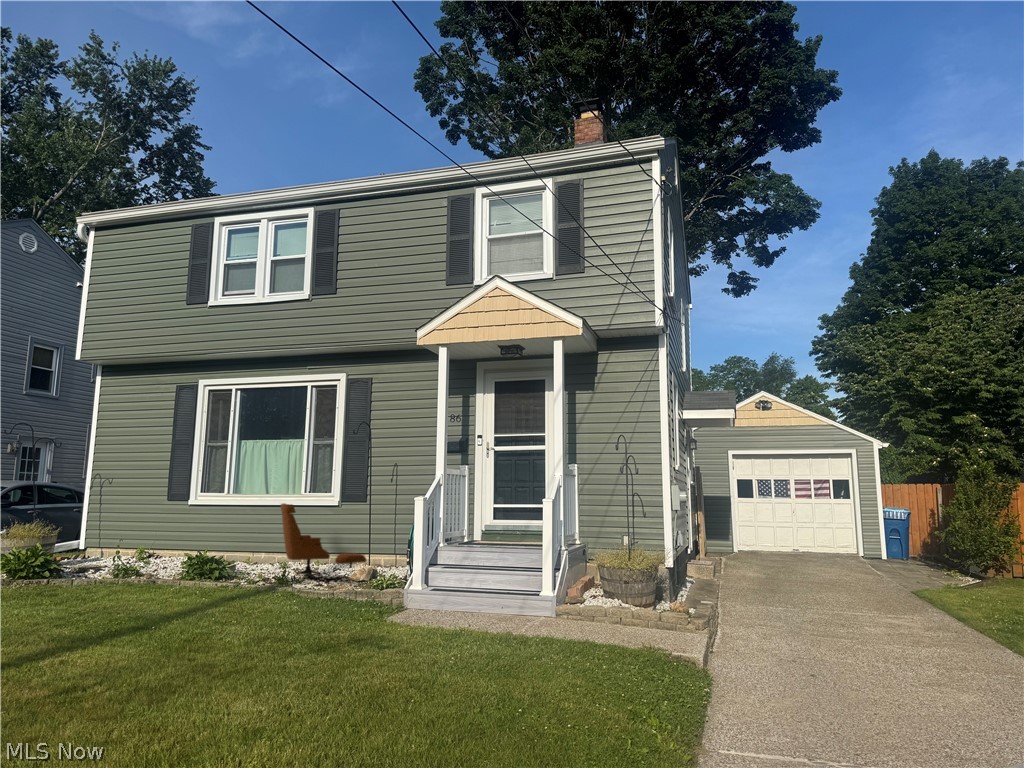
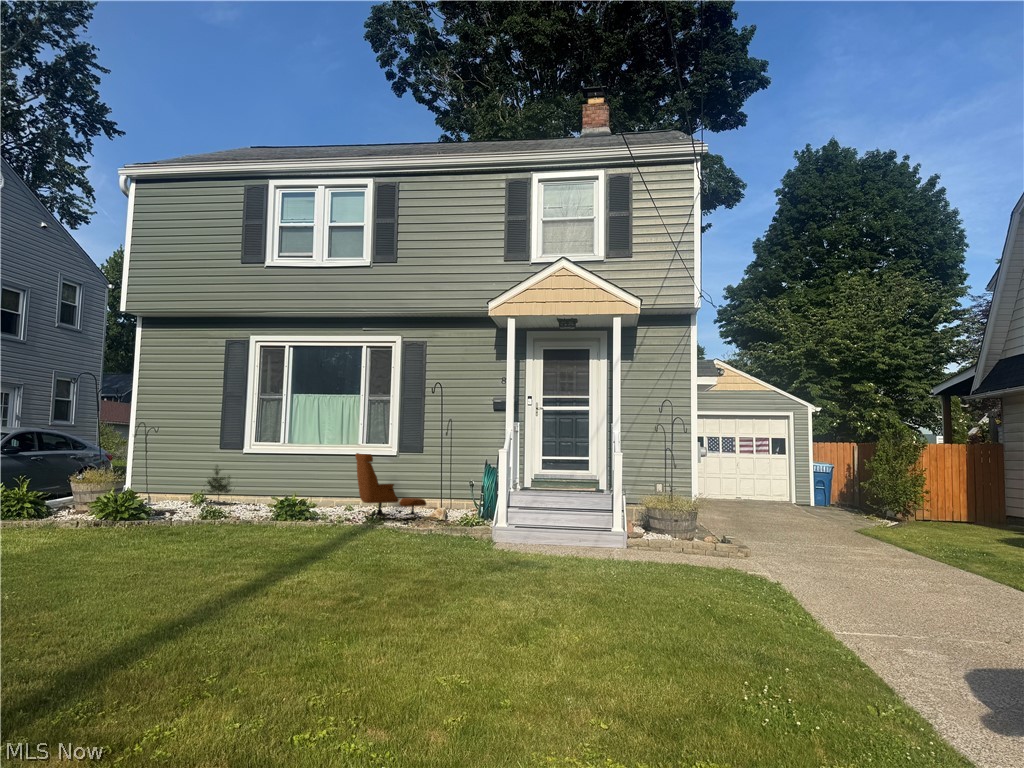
potted tree: none [142,517,174,562] -> present [206,466,231,505]

